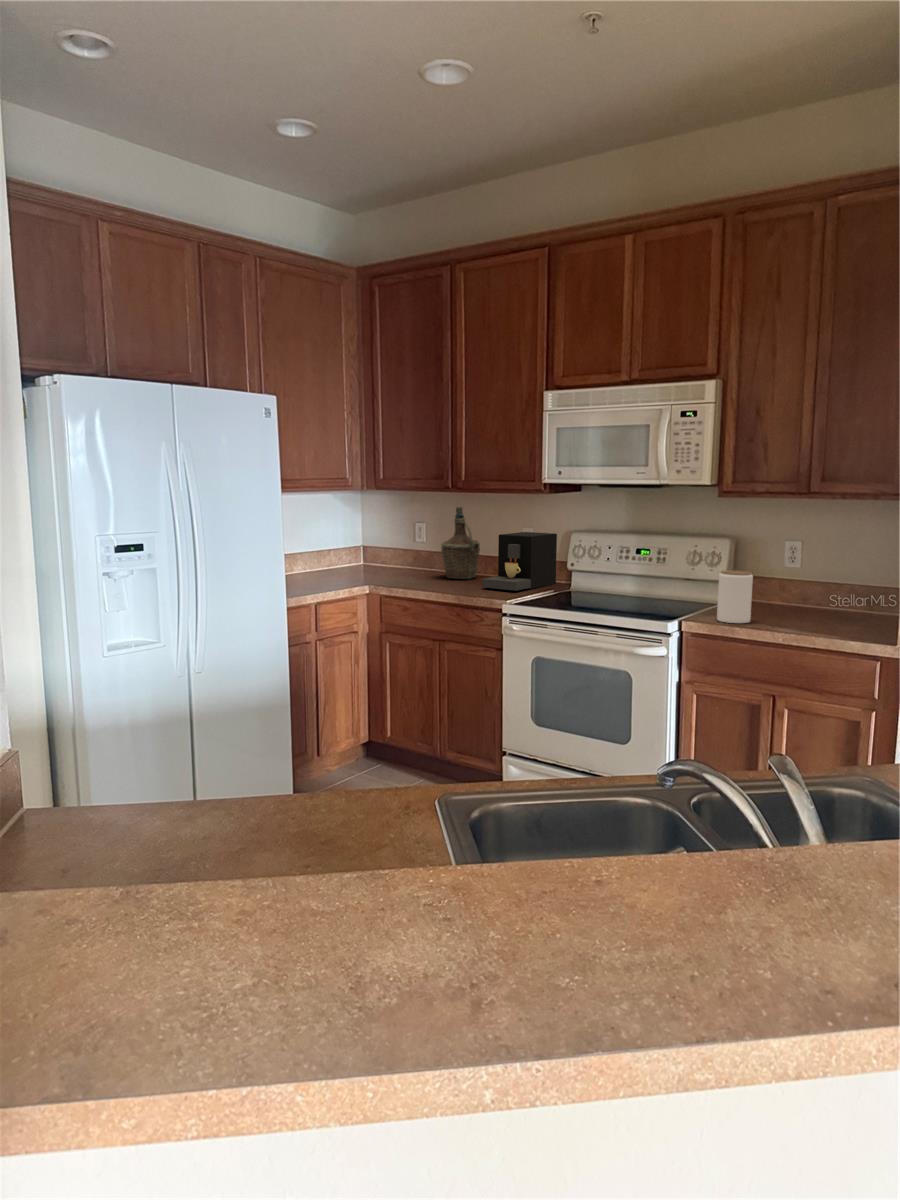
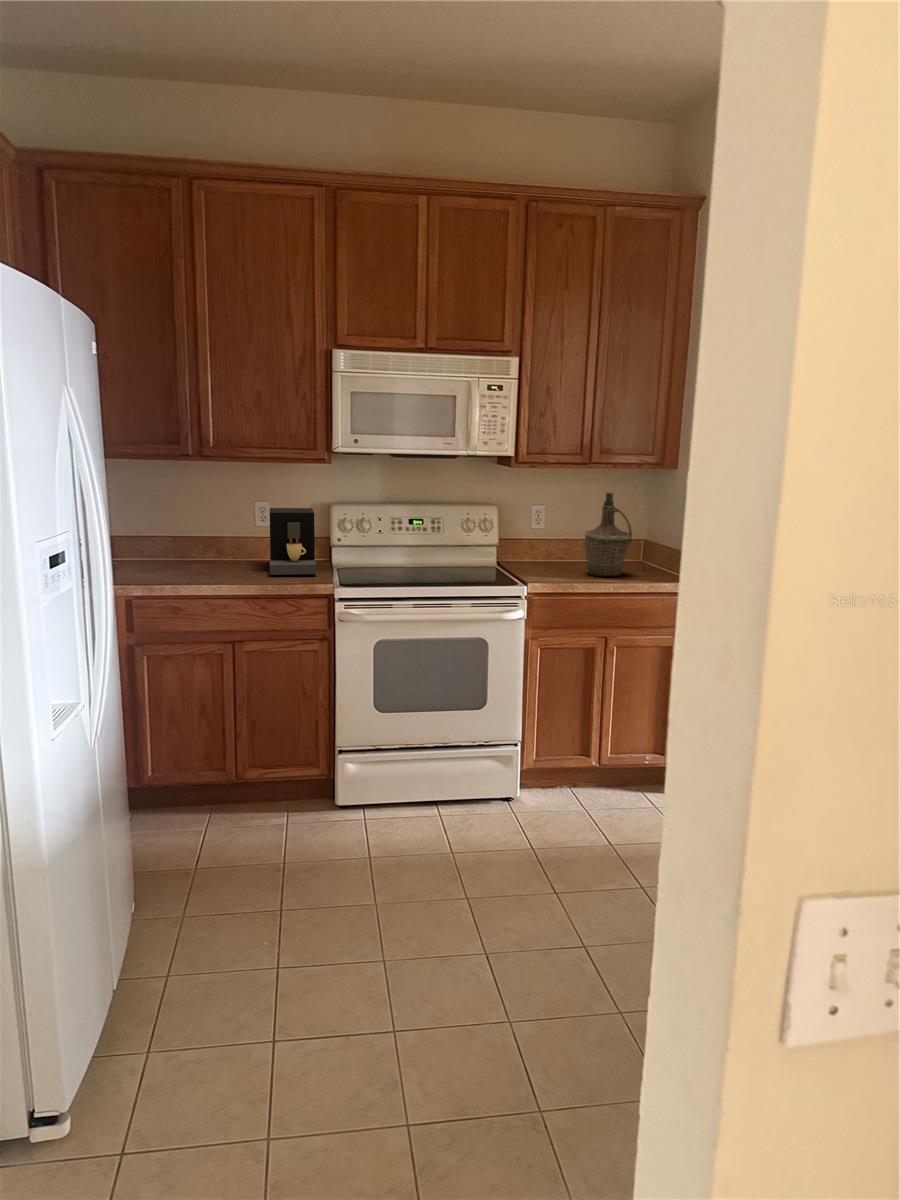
bottle: present [441,507,480,579] -> present [584,492,632,576]
jar: present [717,570,753,623] -> none [538,533,569,580]

